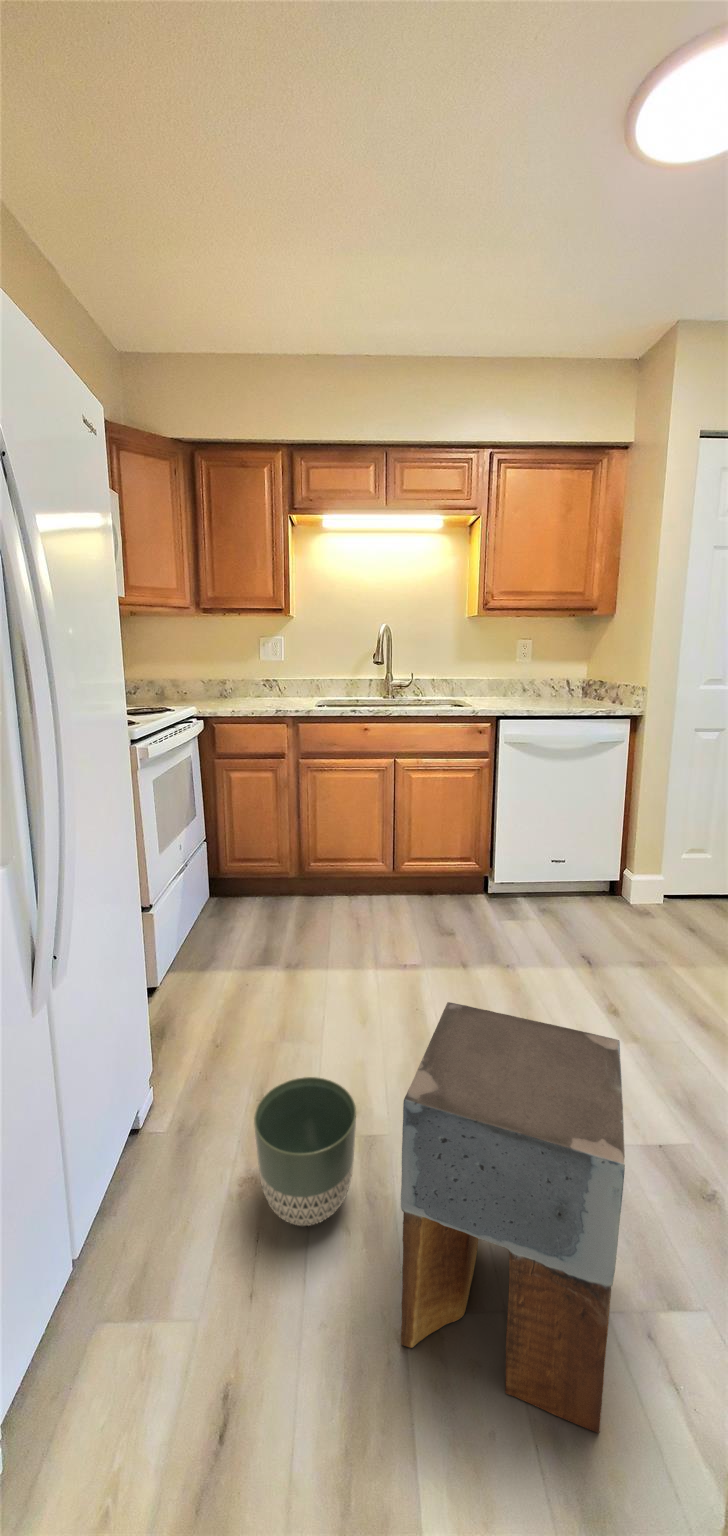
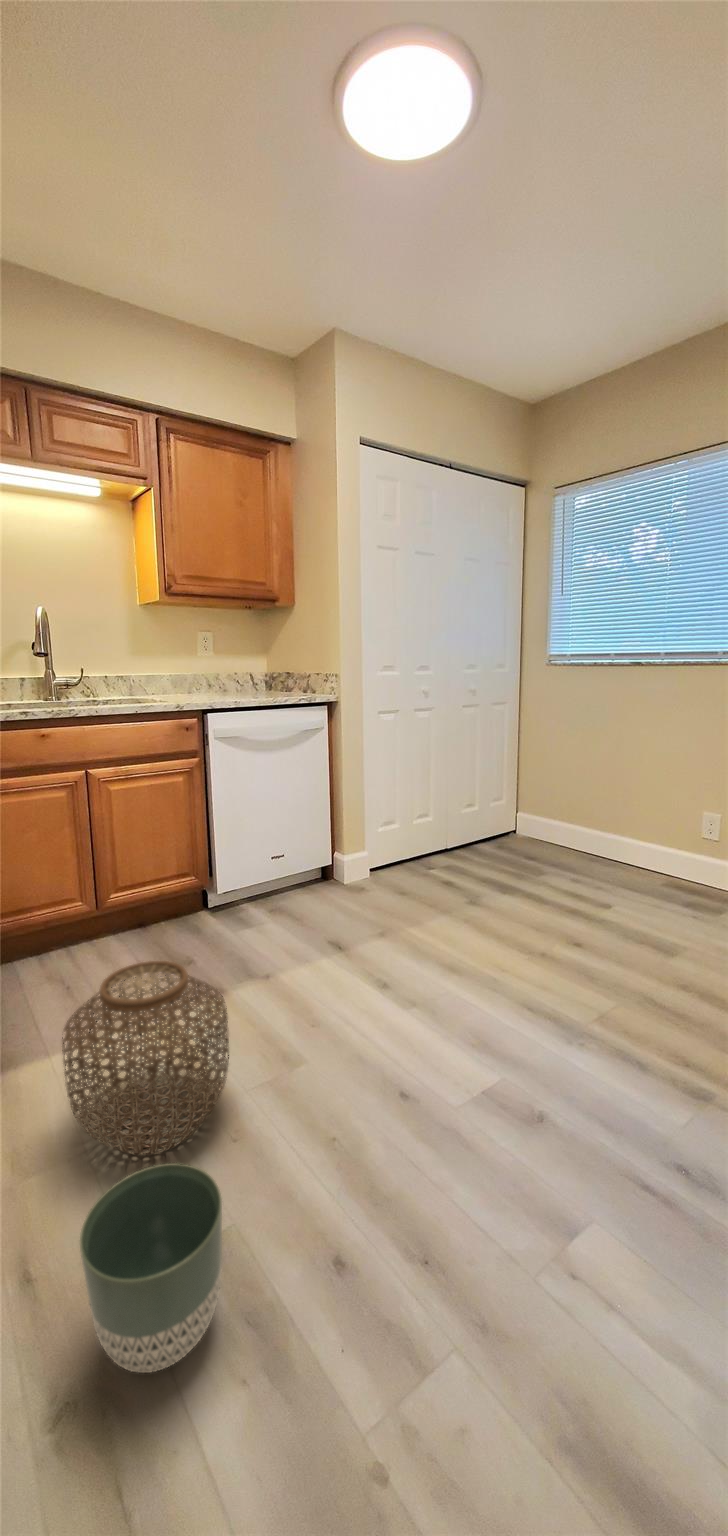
woven basket: none [307,924,432,1077] -> present [62,961,229,1154]
stool: present [401,1002,625,1433] -> none [307,986,553,1412]

